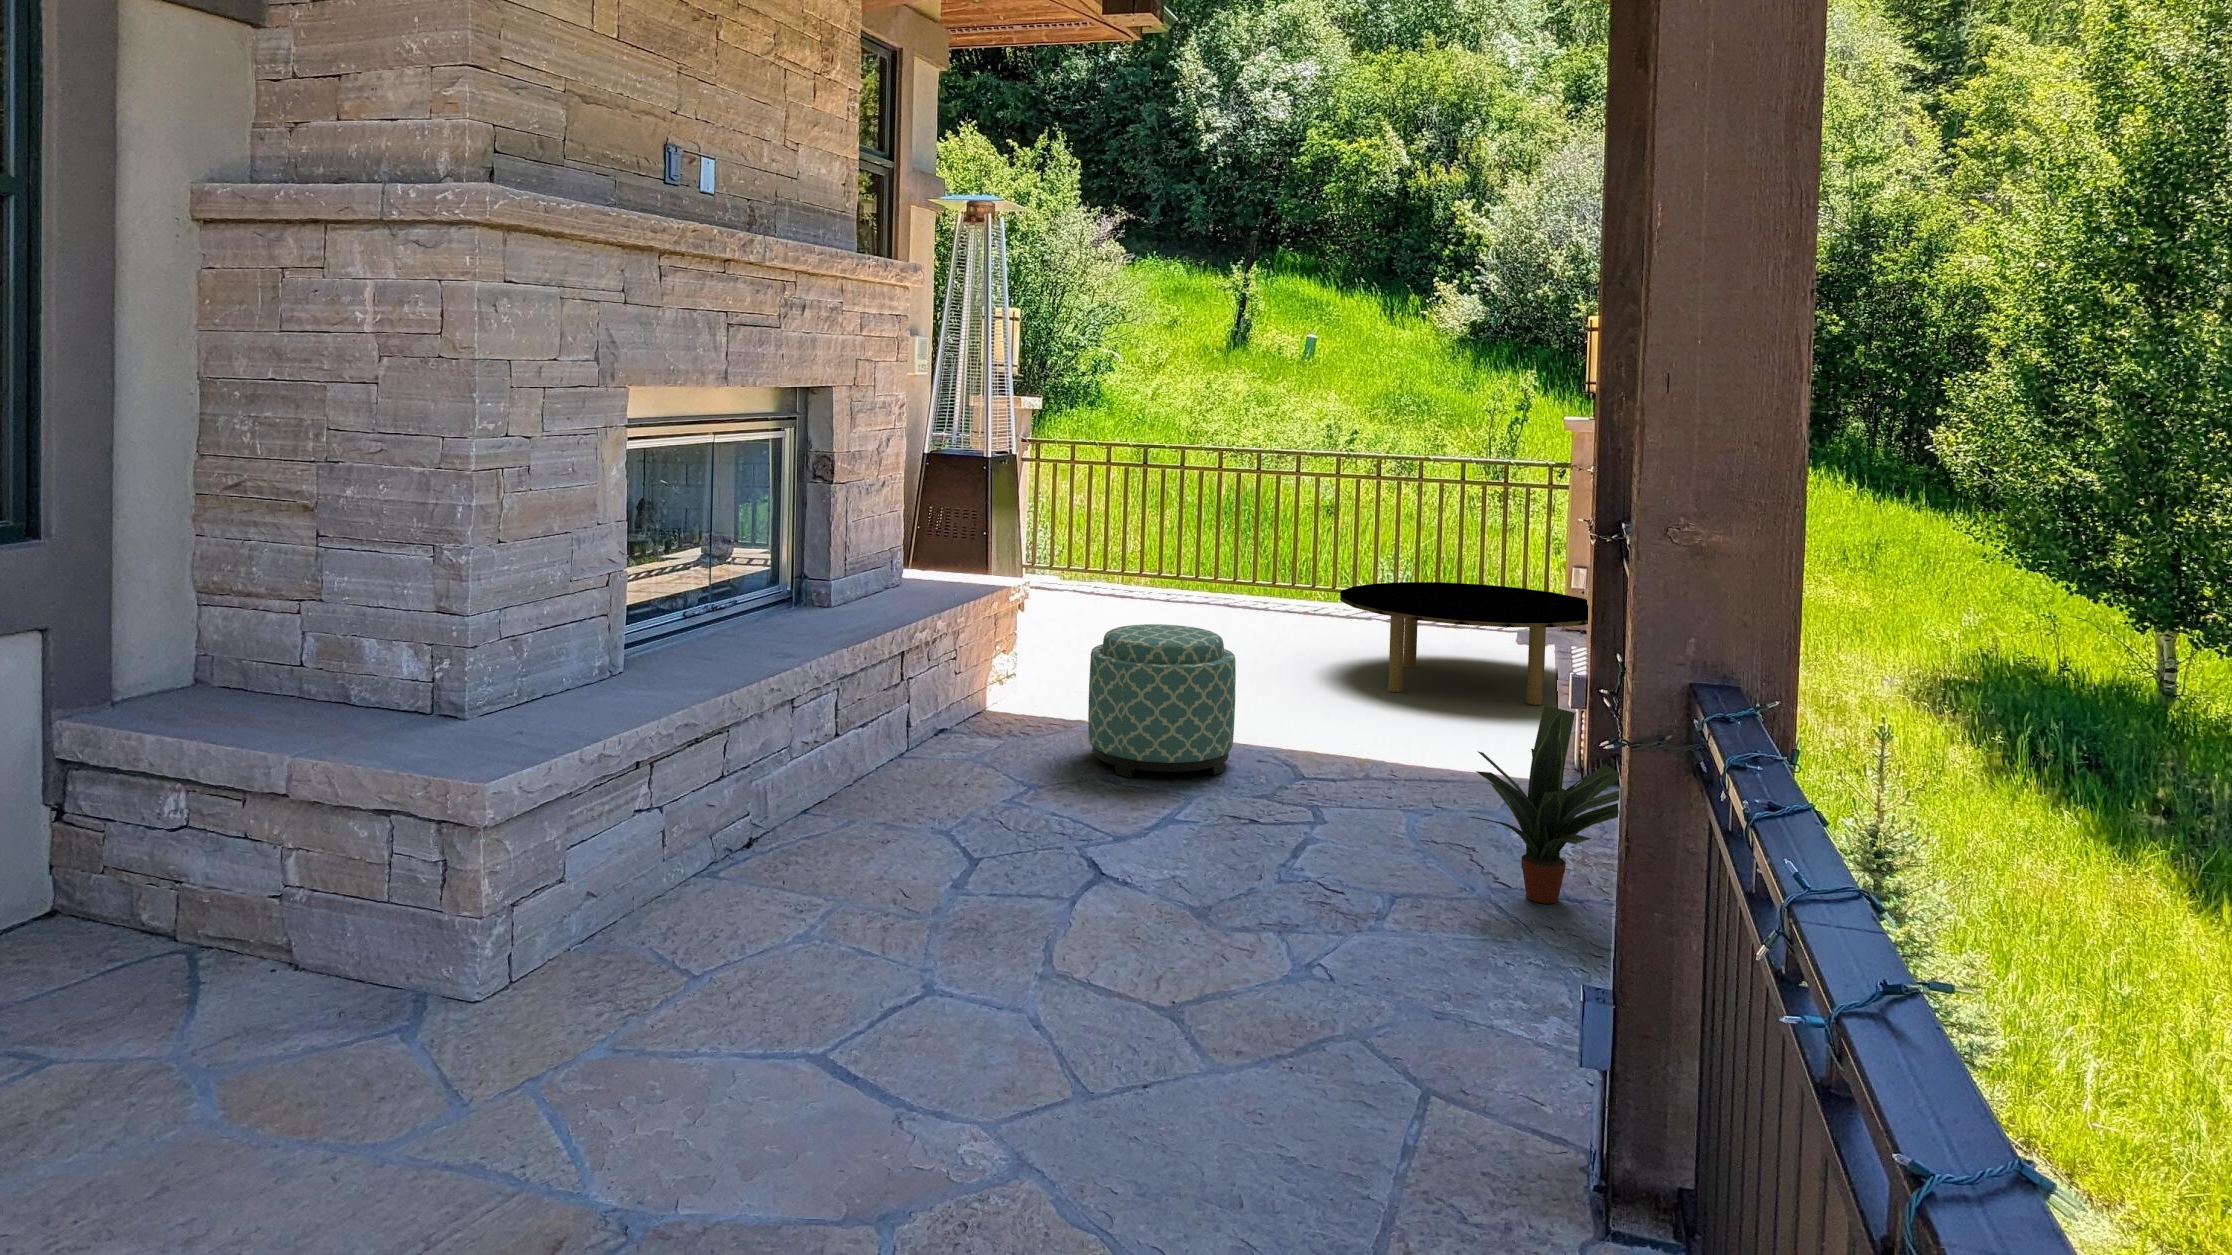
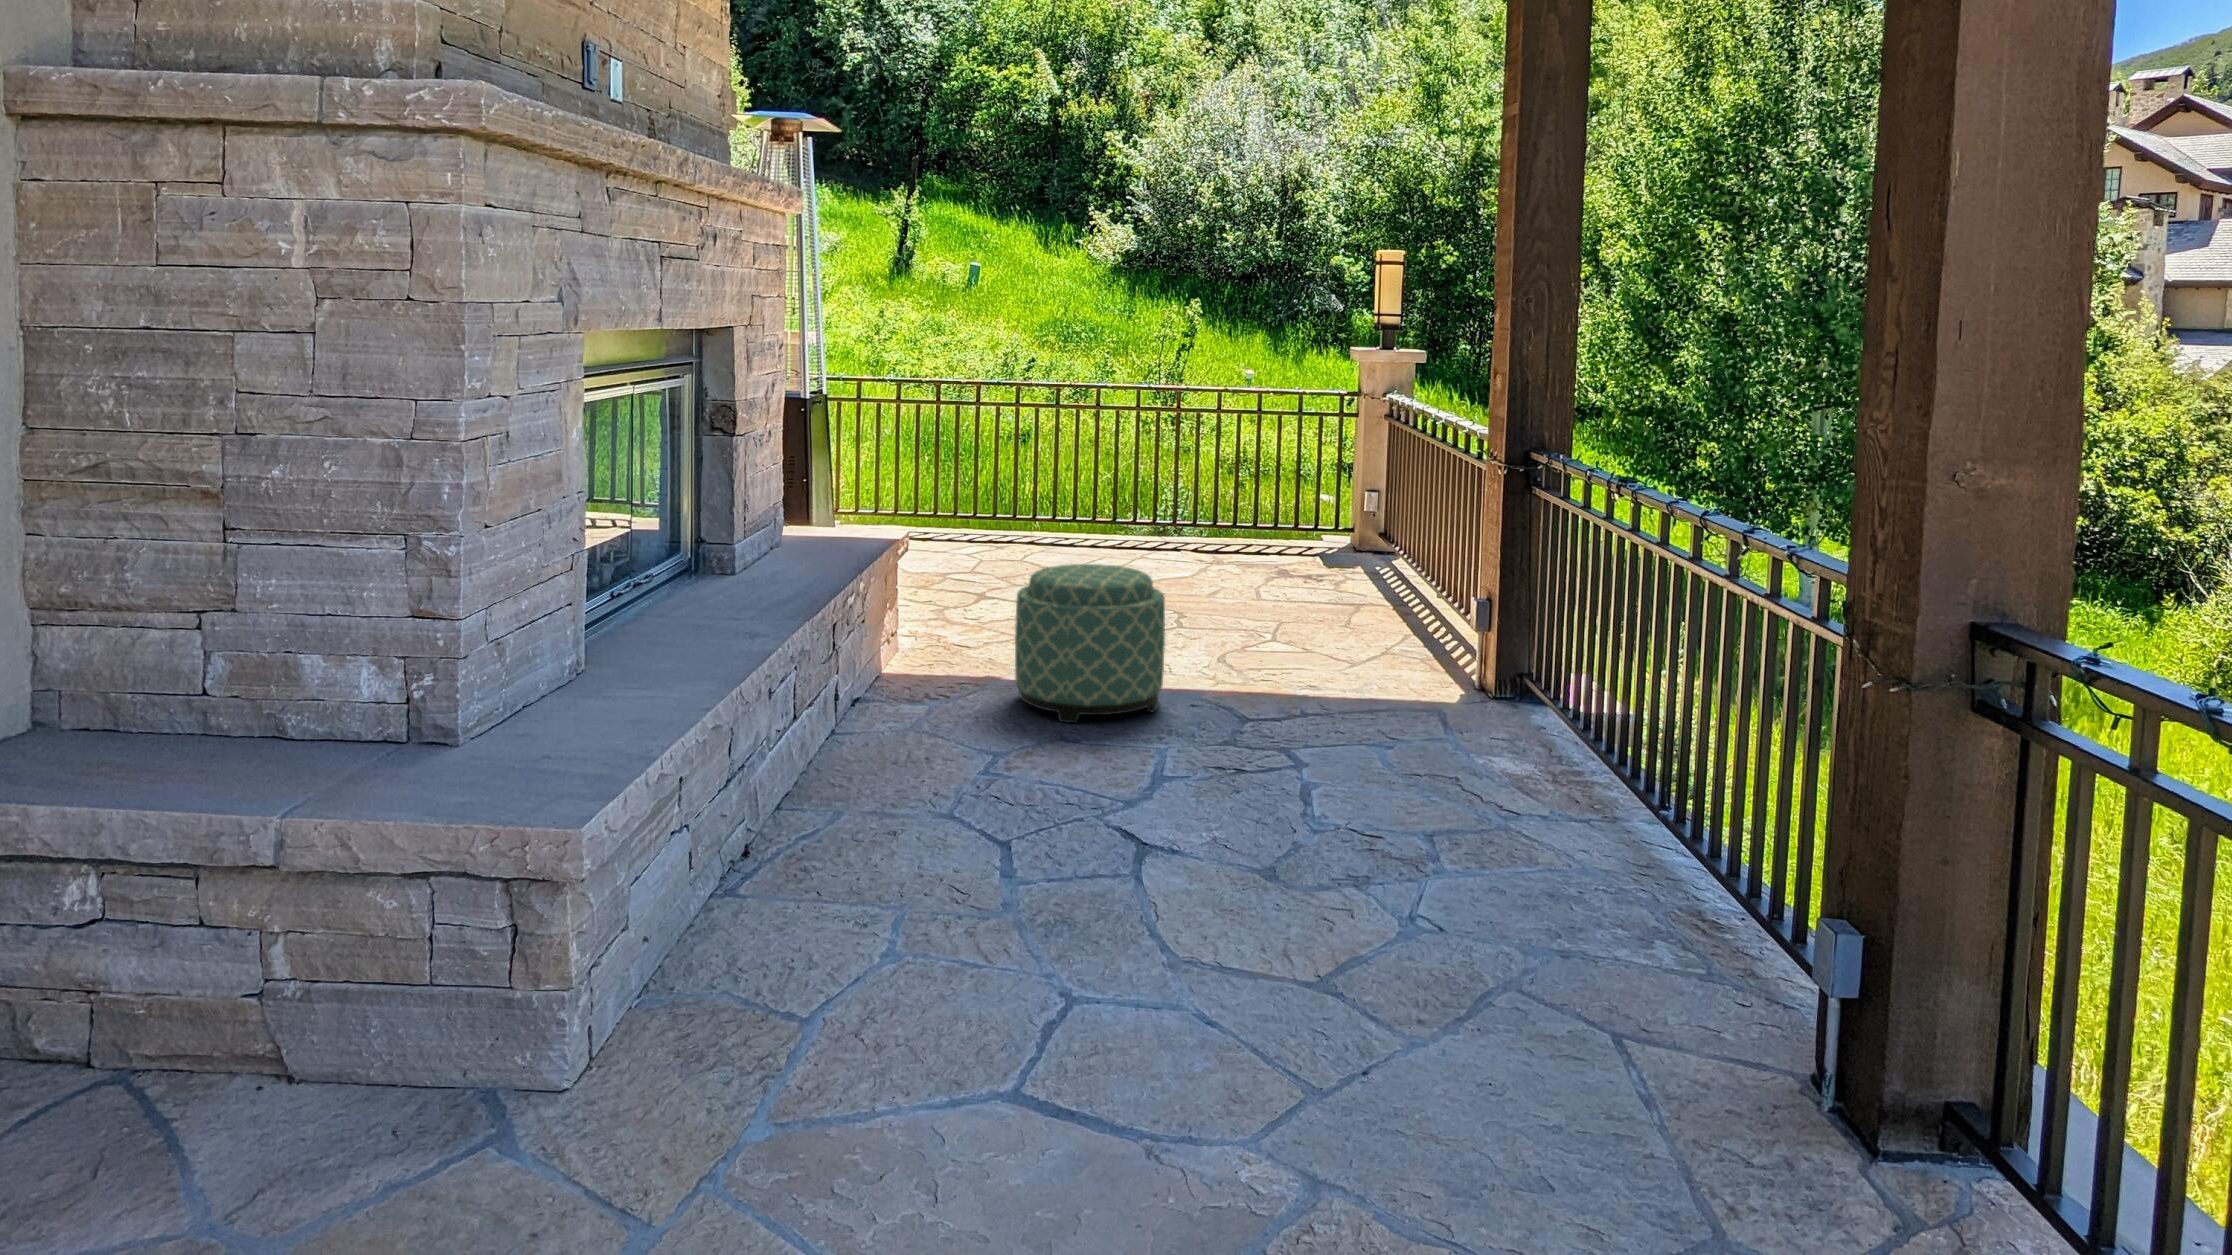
coffee table: present [1340,582,1588,705] -> none [1171,504,1424,615]
potted plant: present [1469,705,1619,904] -> none [1474,621,1632,807]

